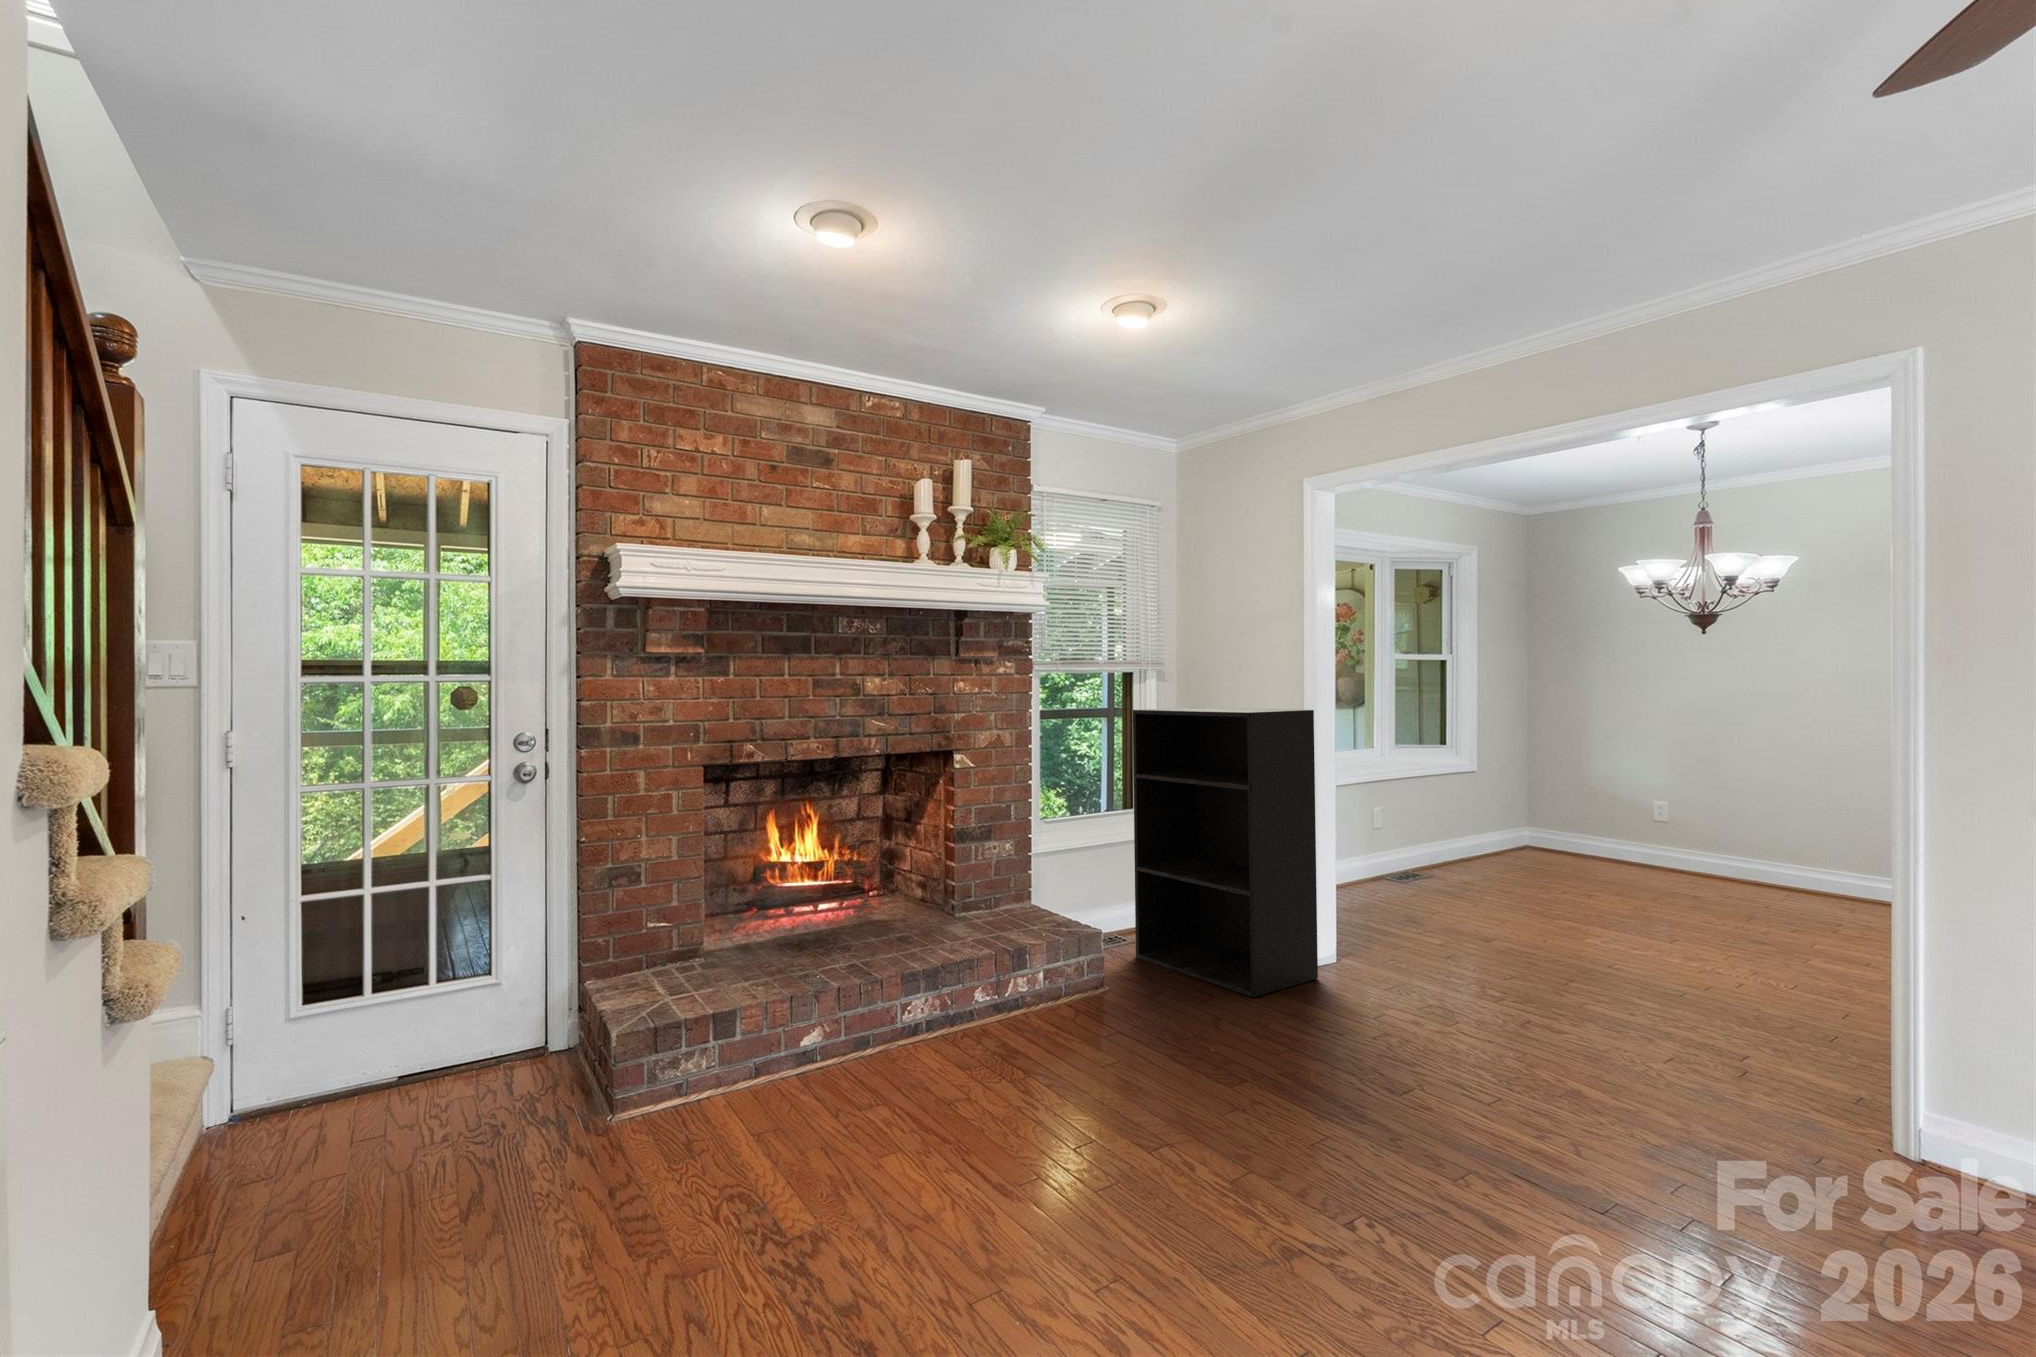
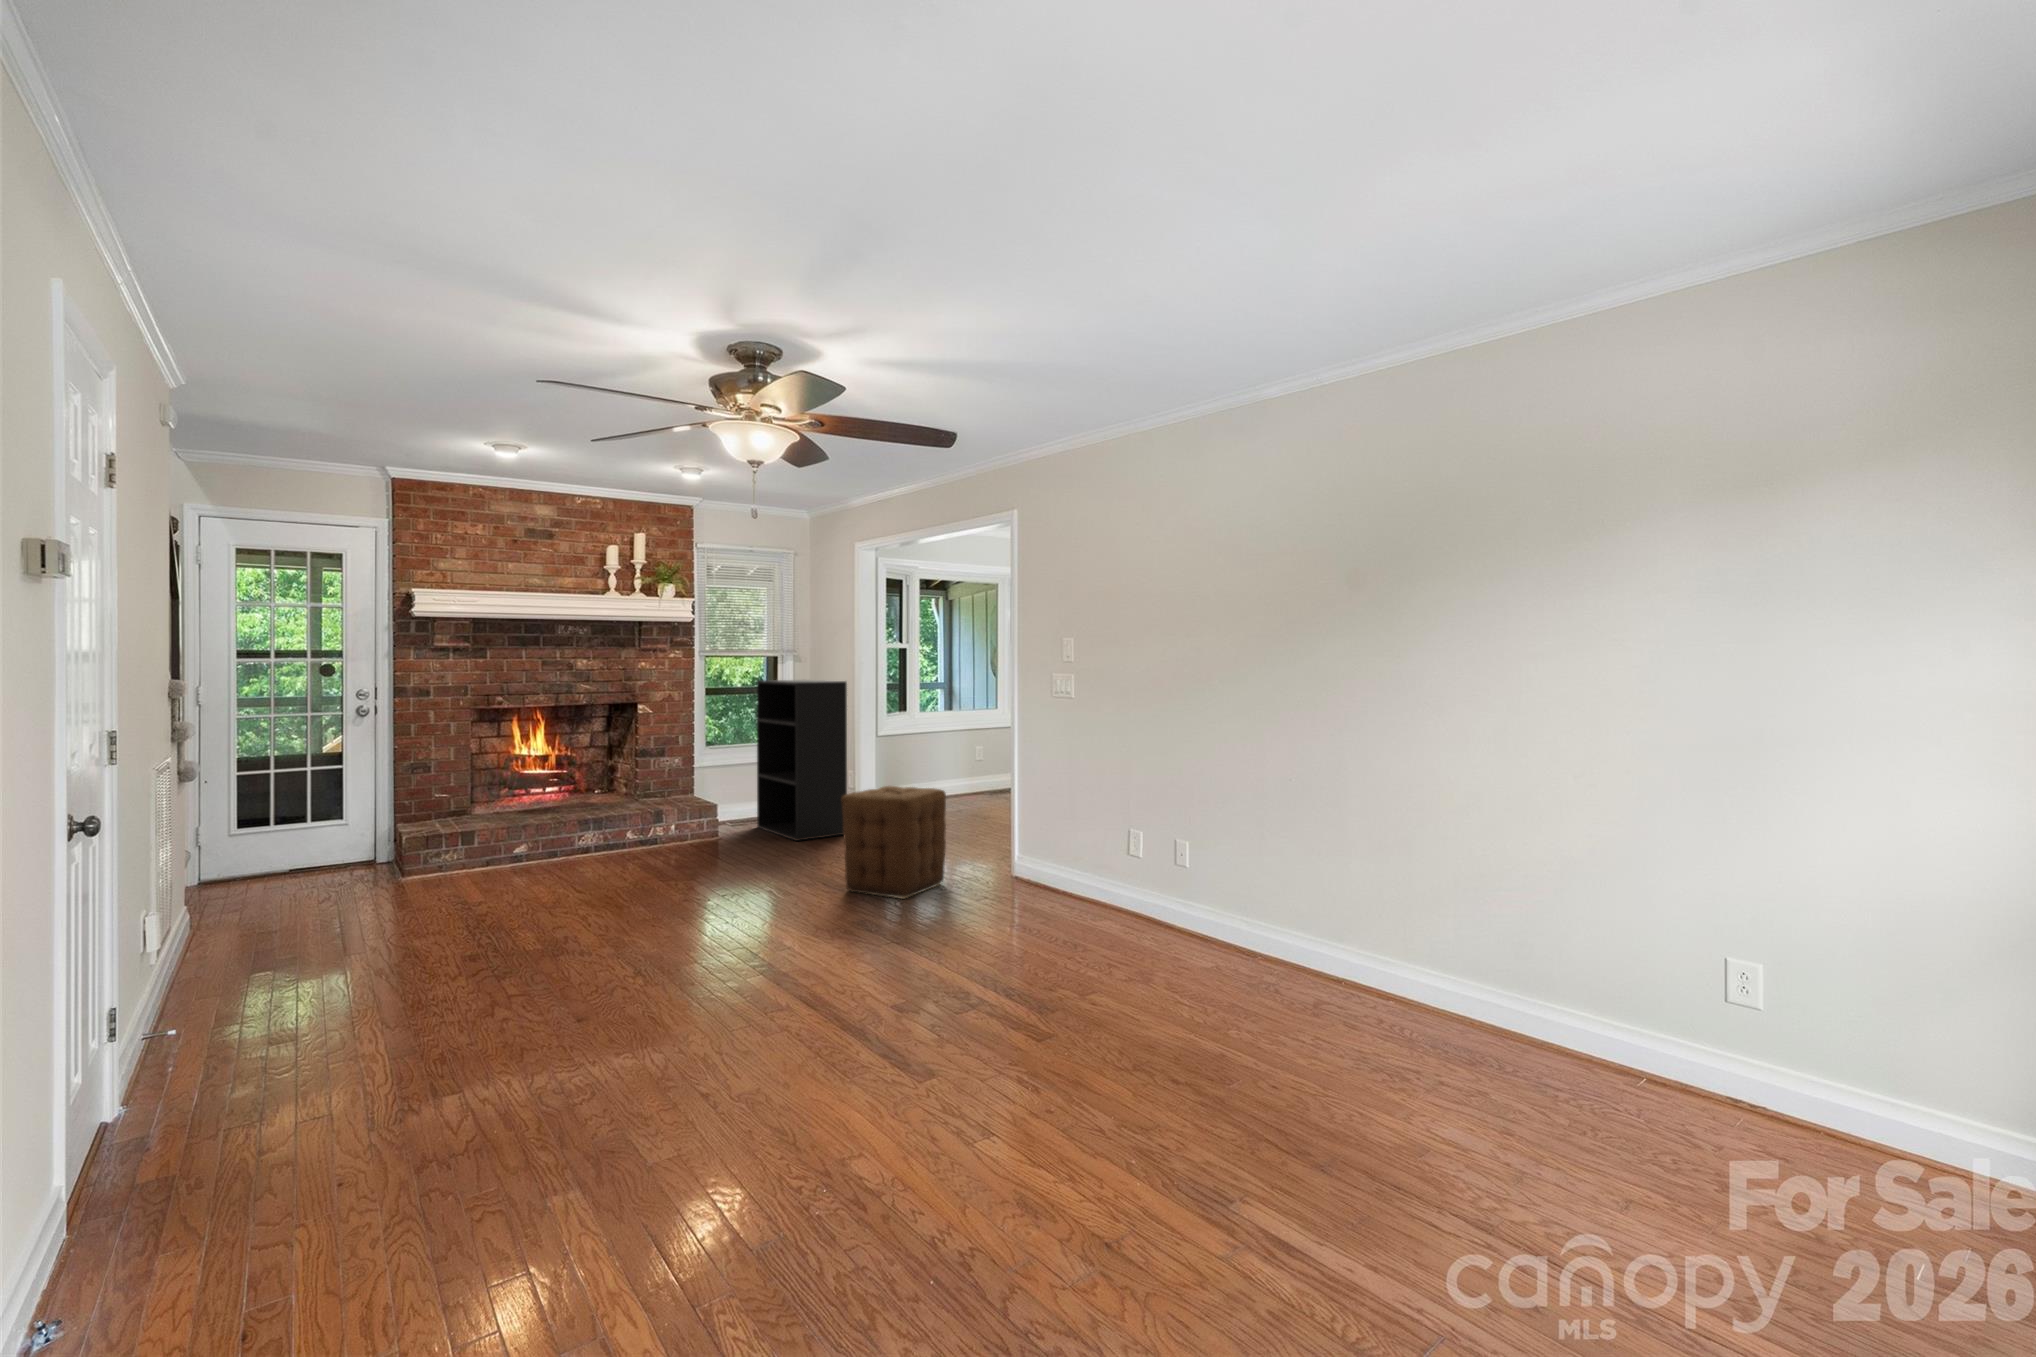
ottoman: none [1580,932,1824,1234] -> present [841,786,946,899]

